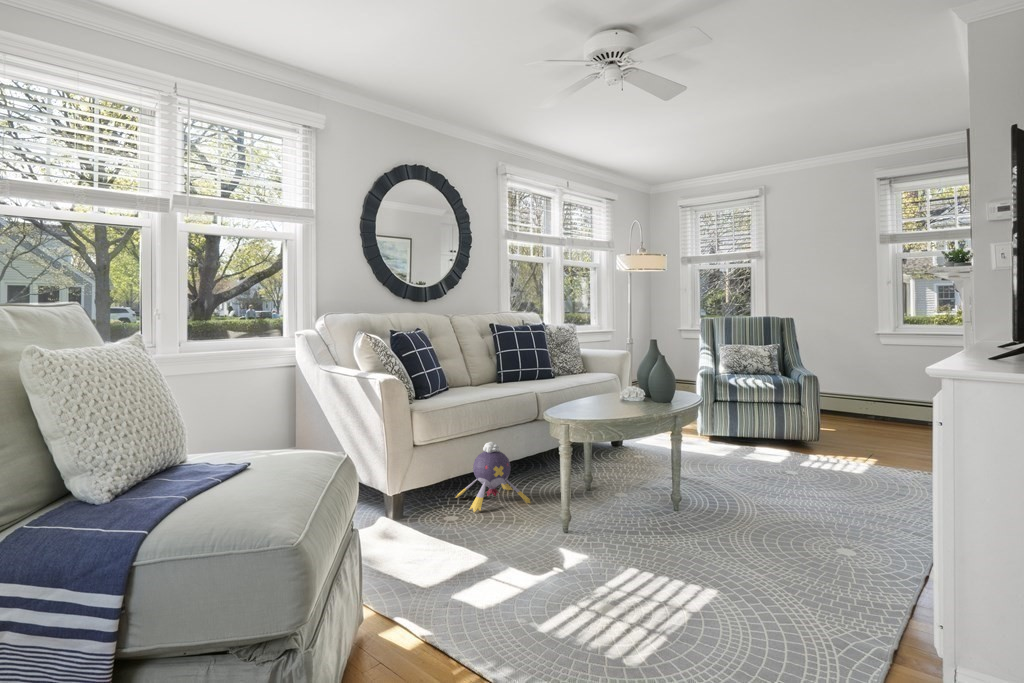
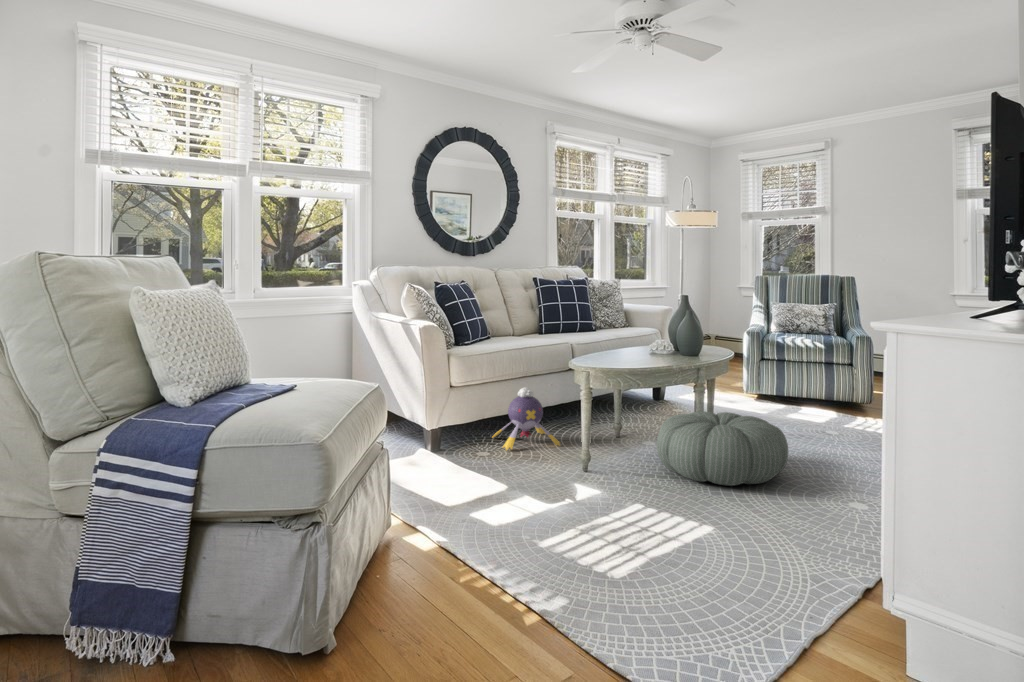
pouf: none [638,460,774,540] -> present [657,412,788,486]

